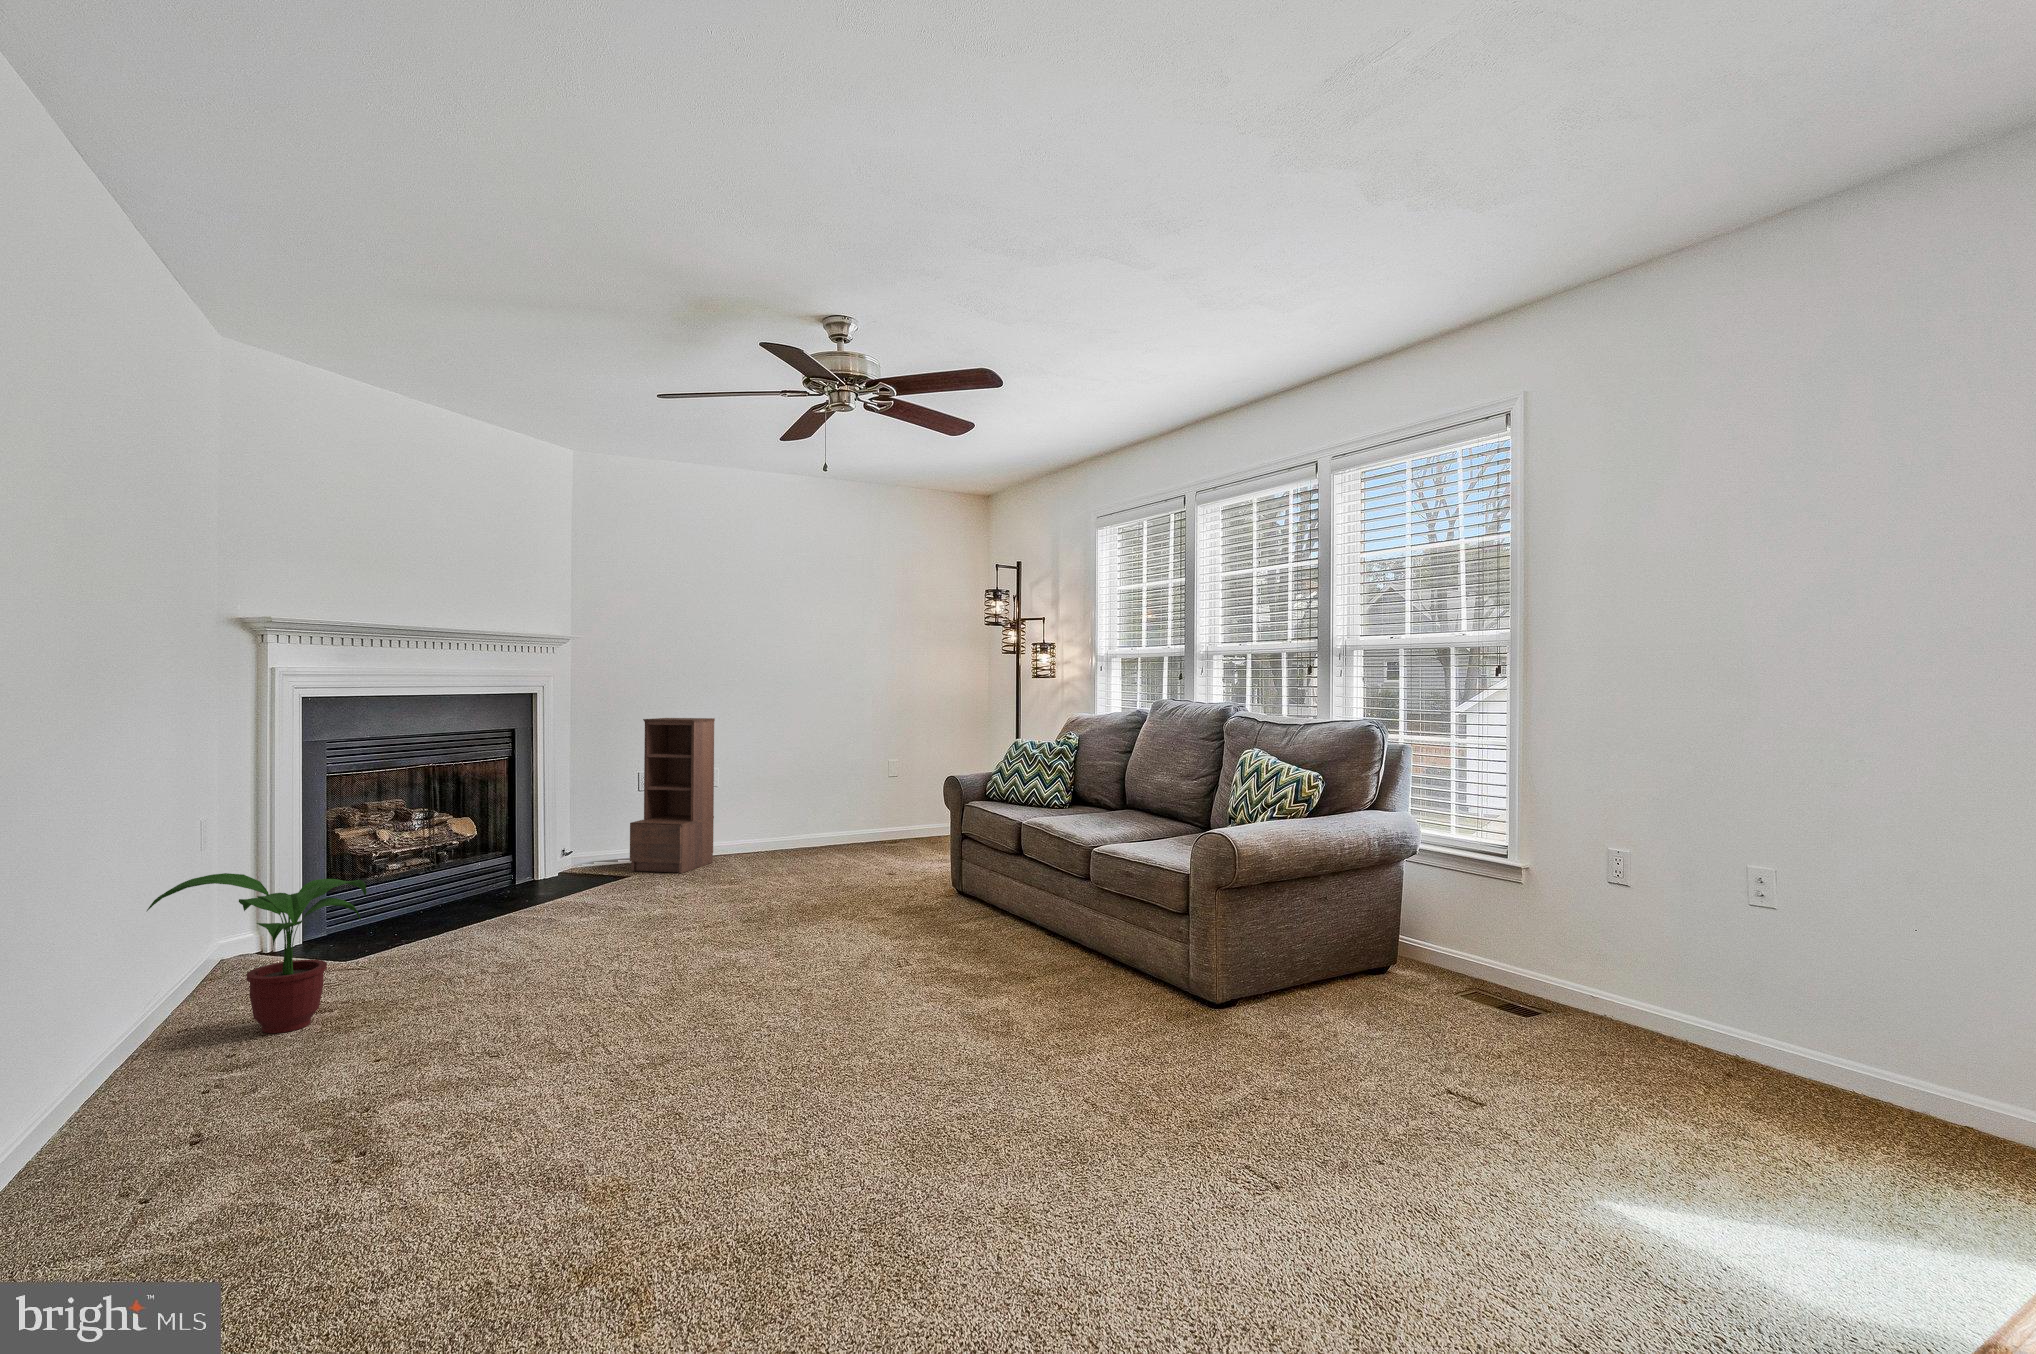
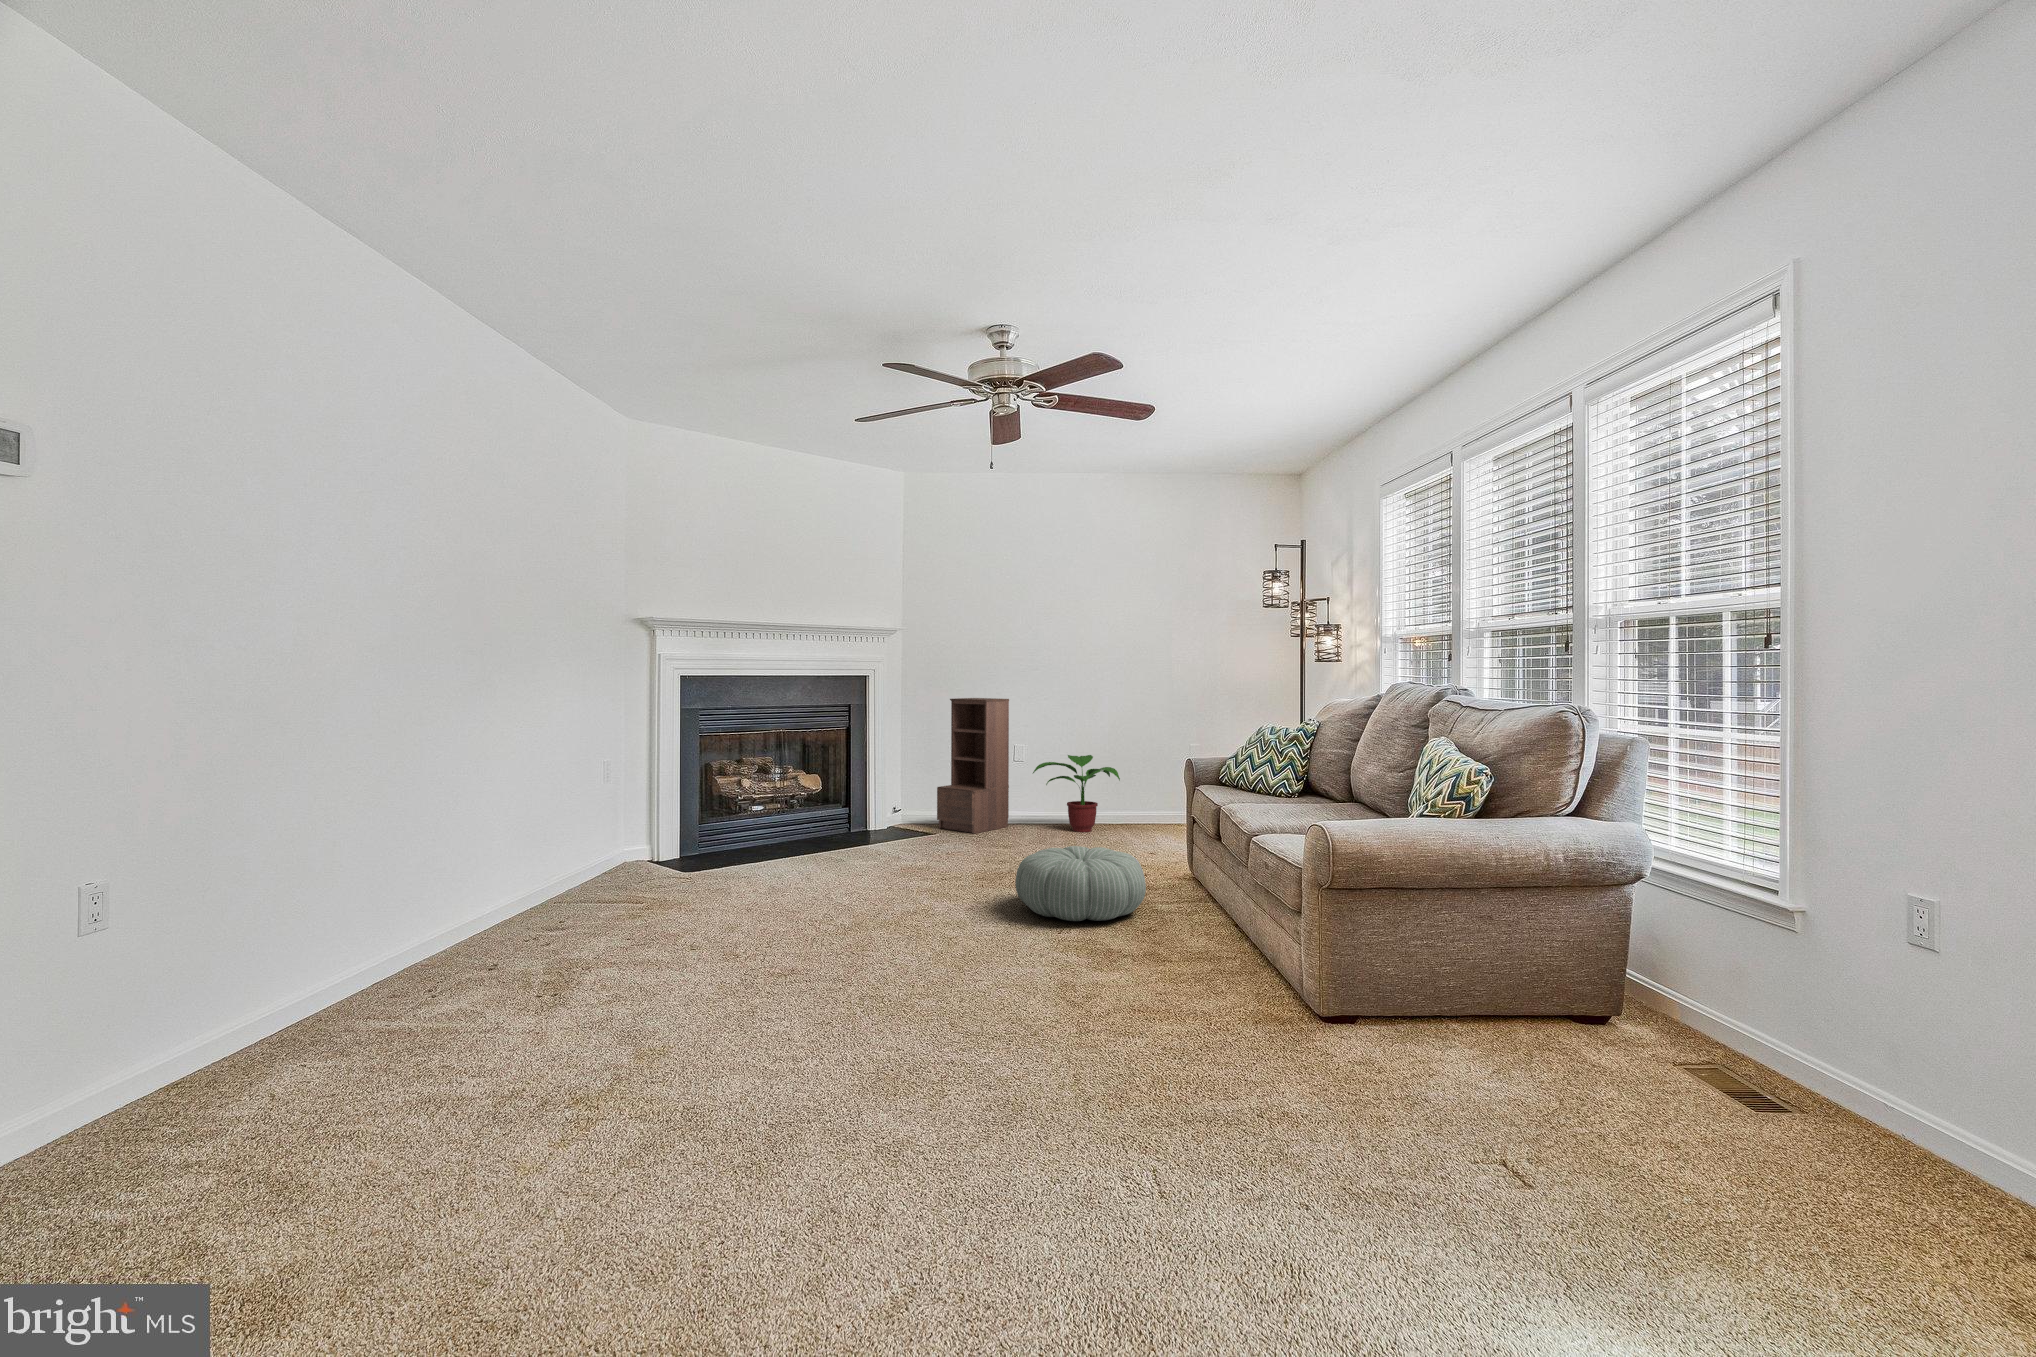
pouf: none [820,872,957,951] -> present [1015,846,1146,921]
potted plant: present [147,873,367,1033] -> present [1033,755,1120,832]

